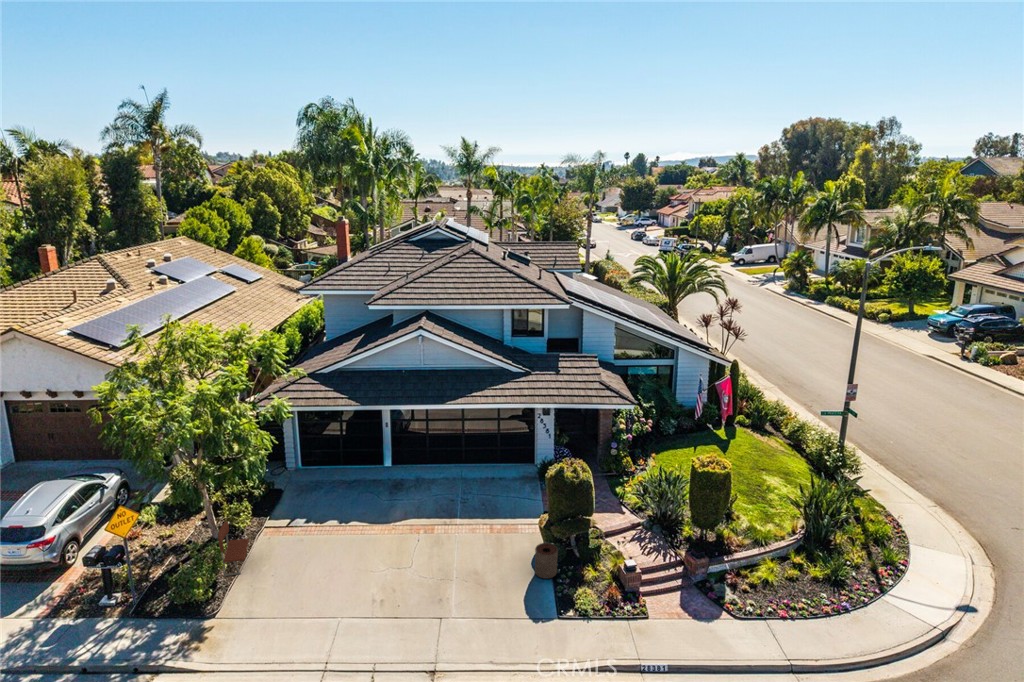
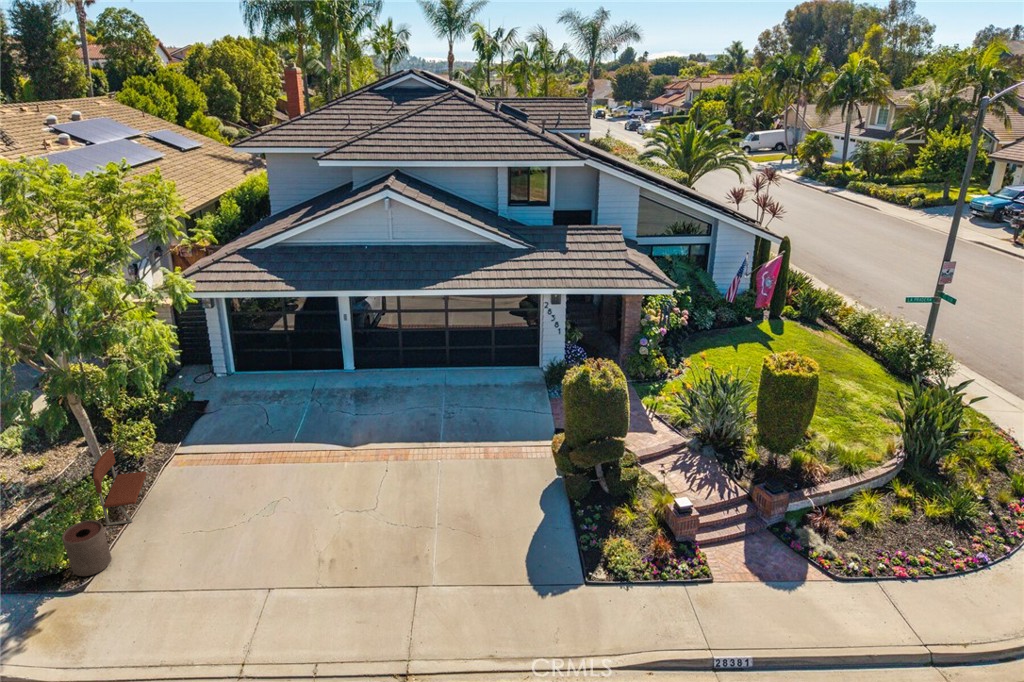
trash can: present [535,543,558,578] -> present [62,520,112,576]

